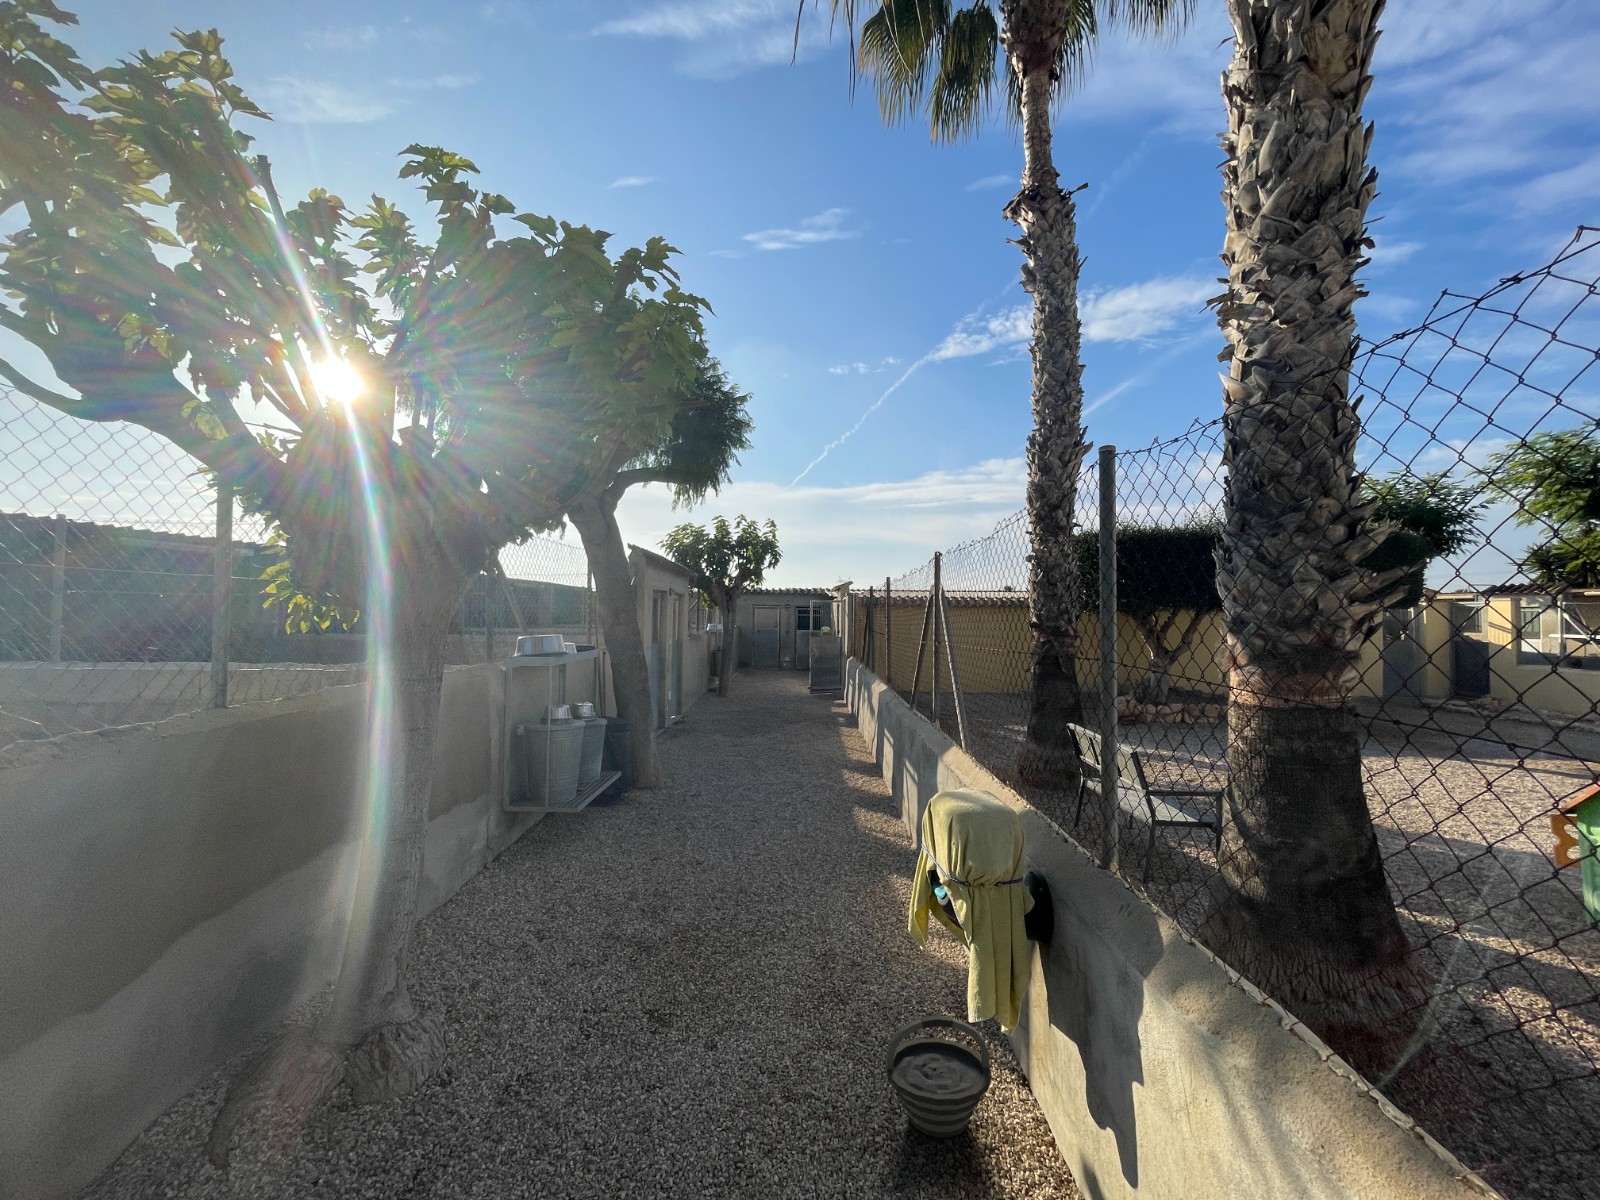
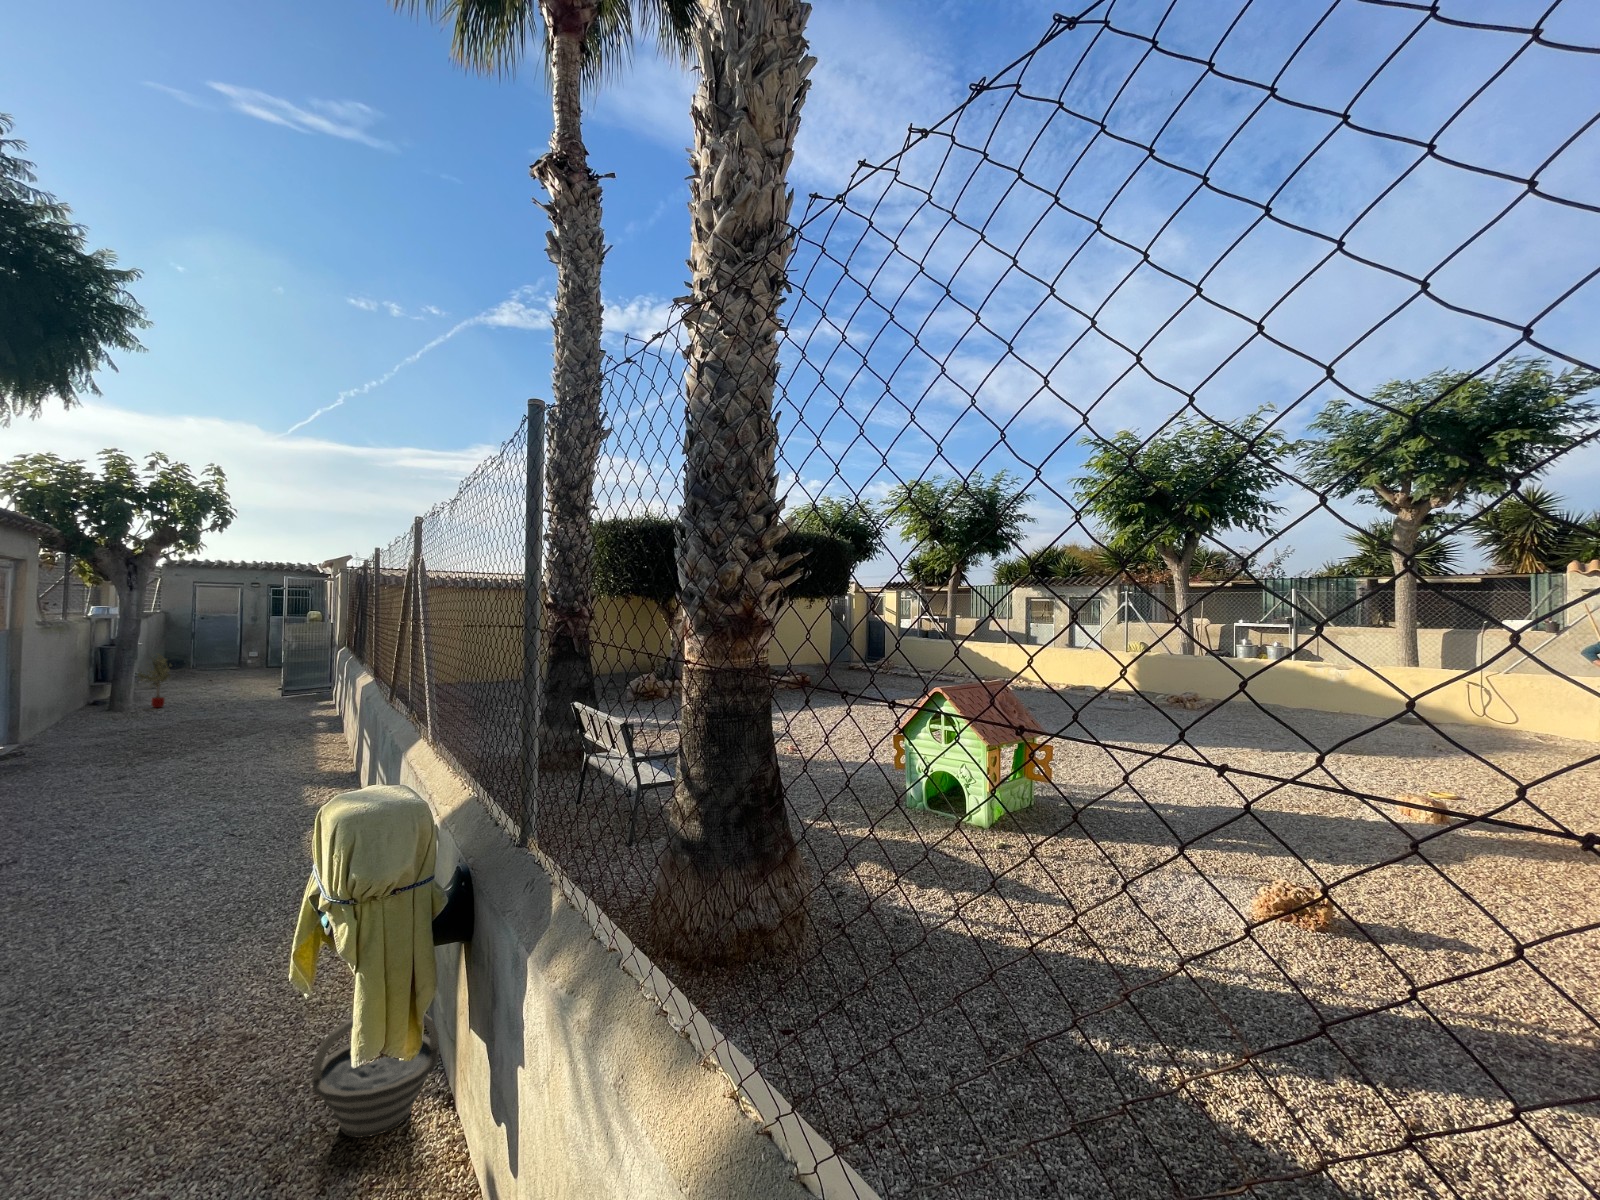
potted tree: none [715,661,737,703] -> present [138,654,170,708]

